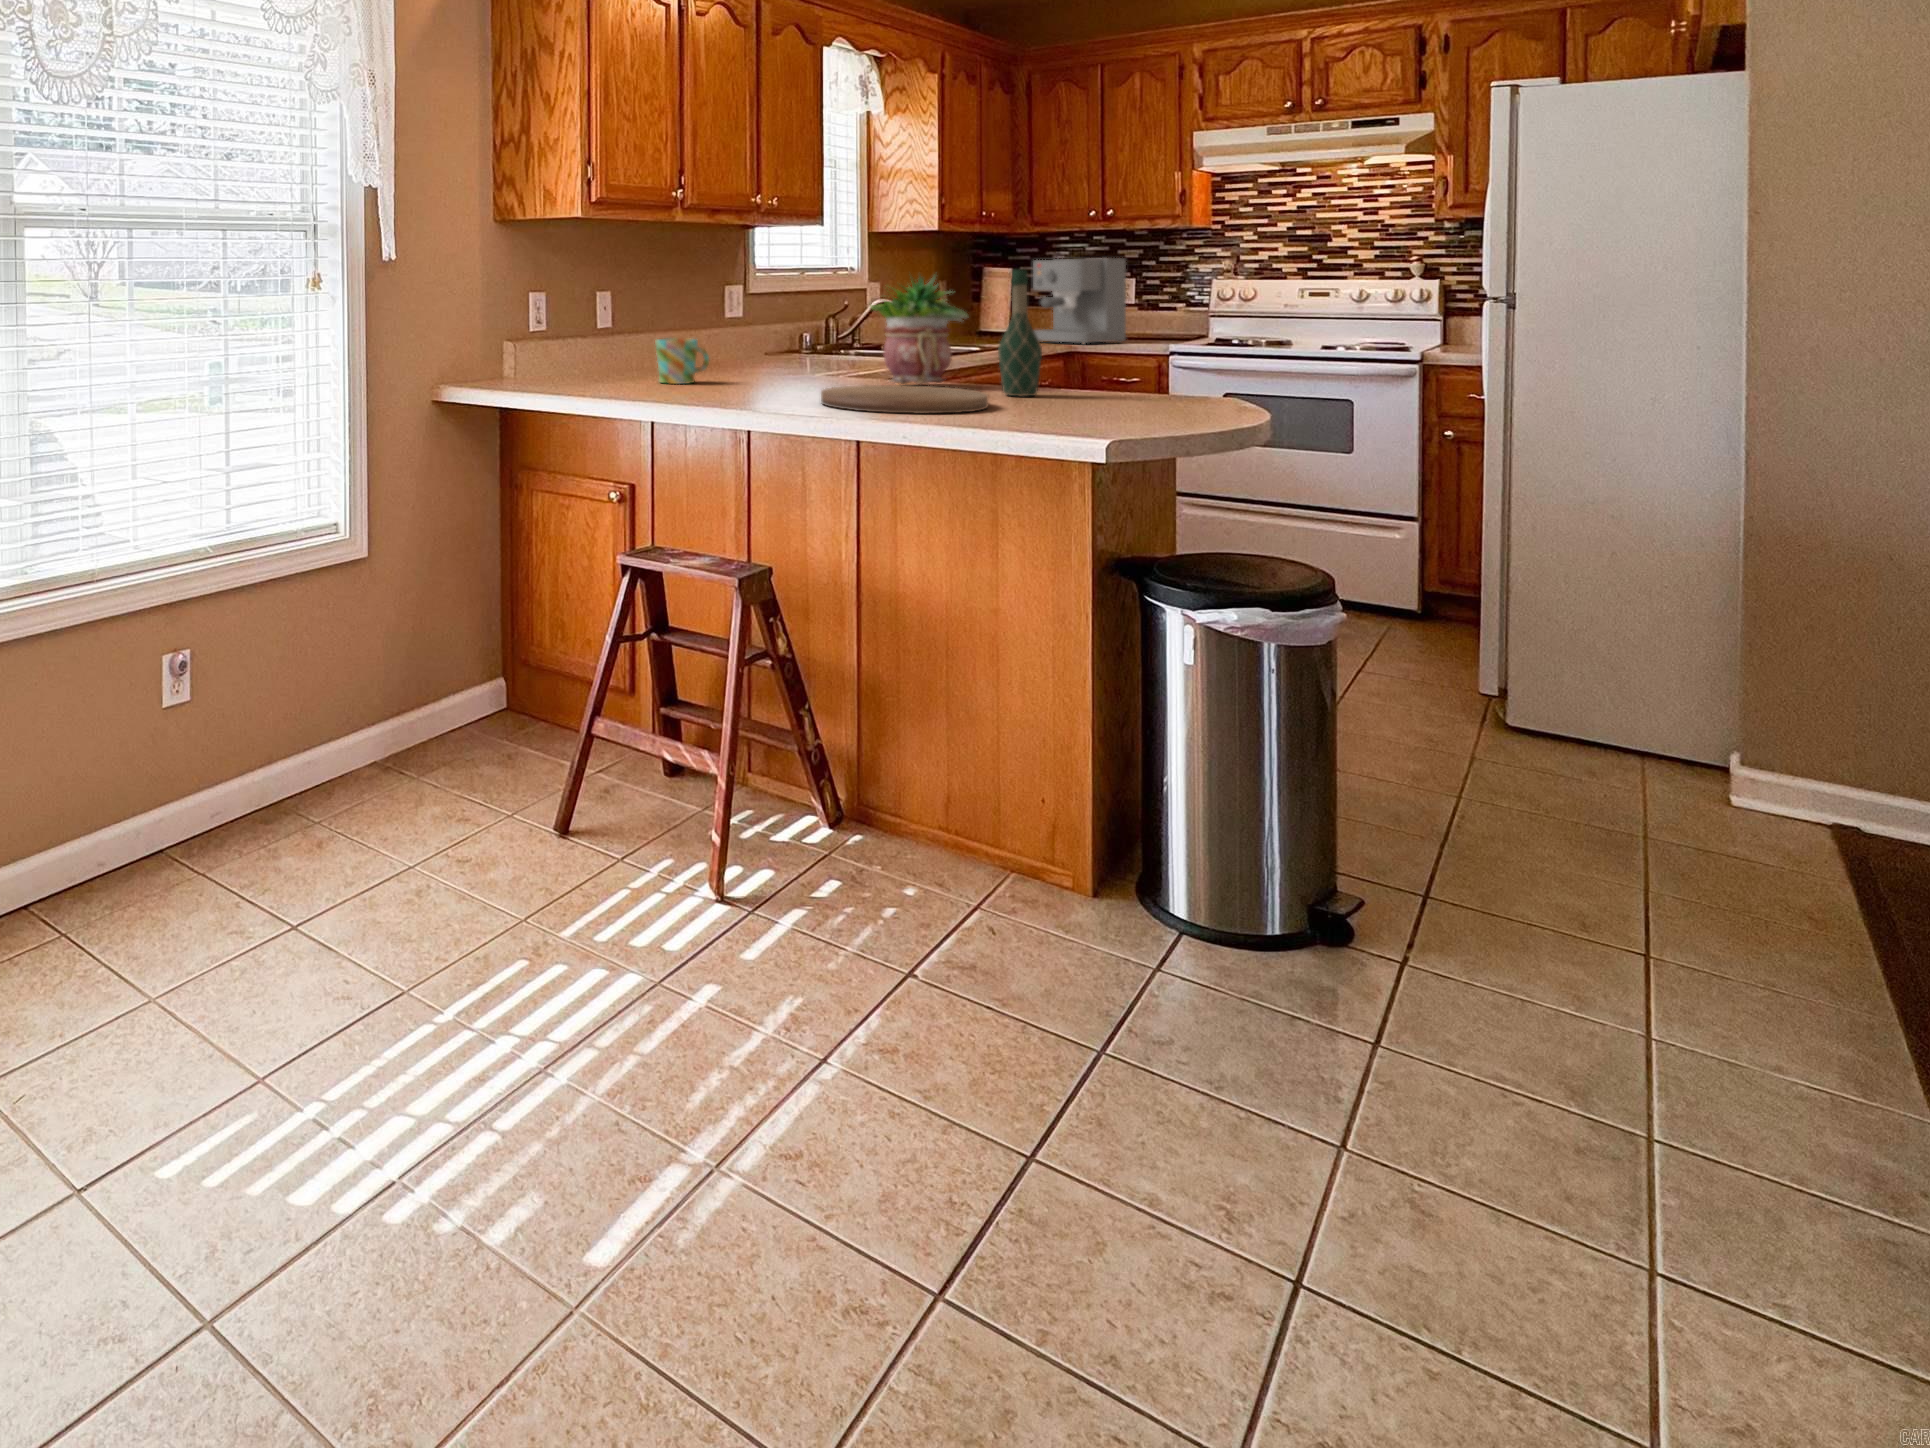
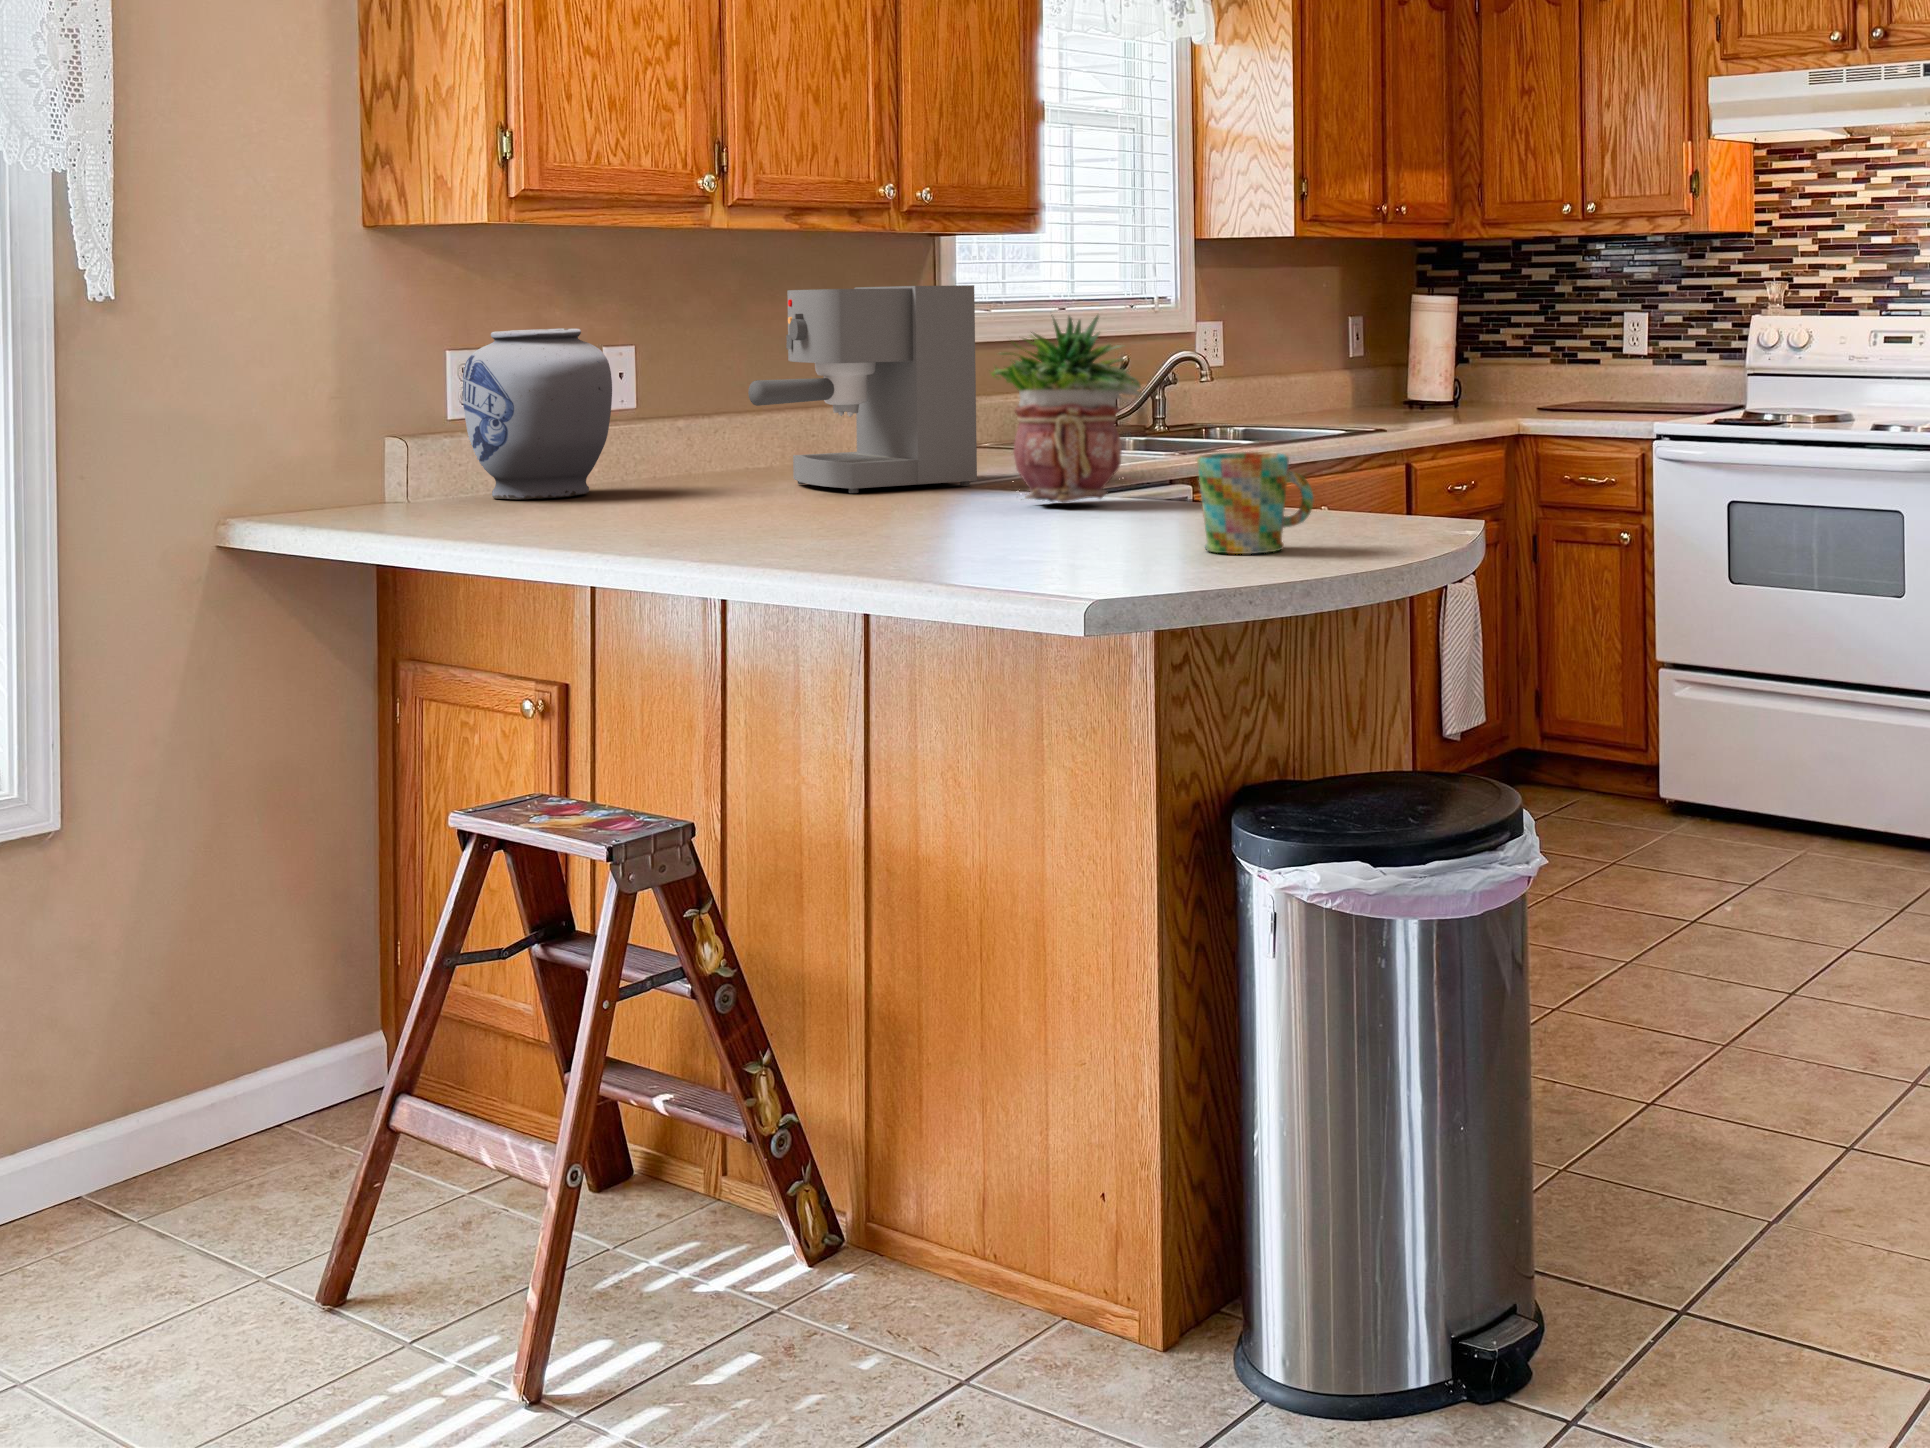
coffee maker: present [1033,258,1126,344] -> present [748,285,977,493]
wine bottle: present [998,270,1042,396] -> none [1153,310,1220,520]
vase: none [535,281,617,378] -> present [462,328,612,499]
mug: present [655,338,709,384] -> present [1197,452,1313,554]
cutting board: present [821,385,988,414] -> none [820,506,1086,555]

